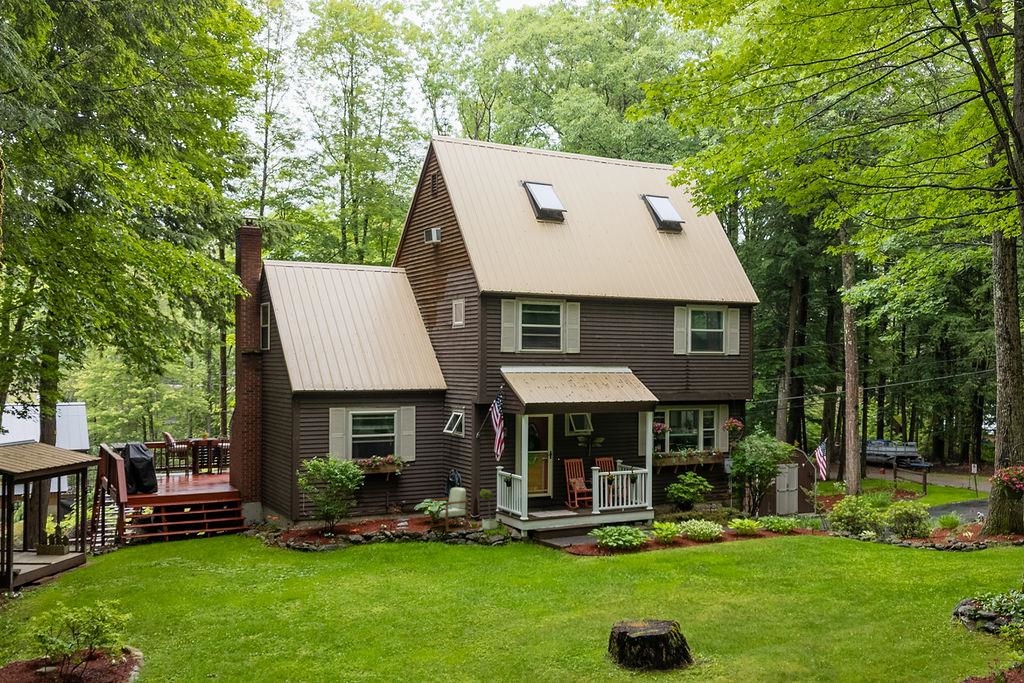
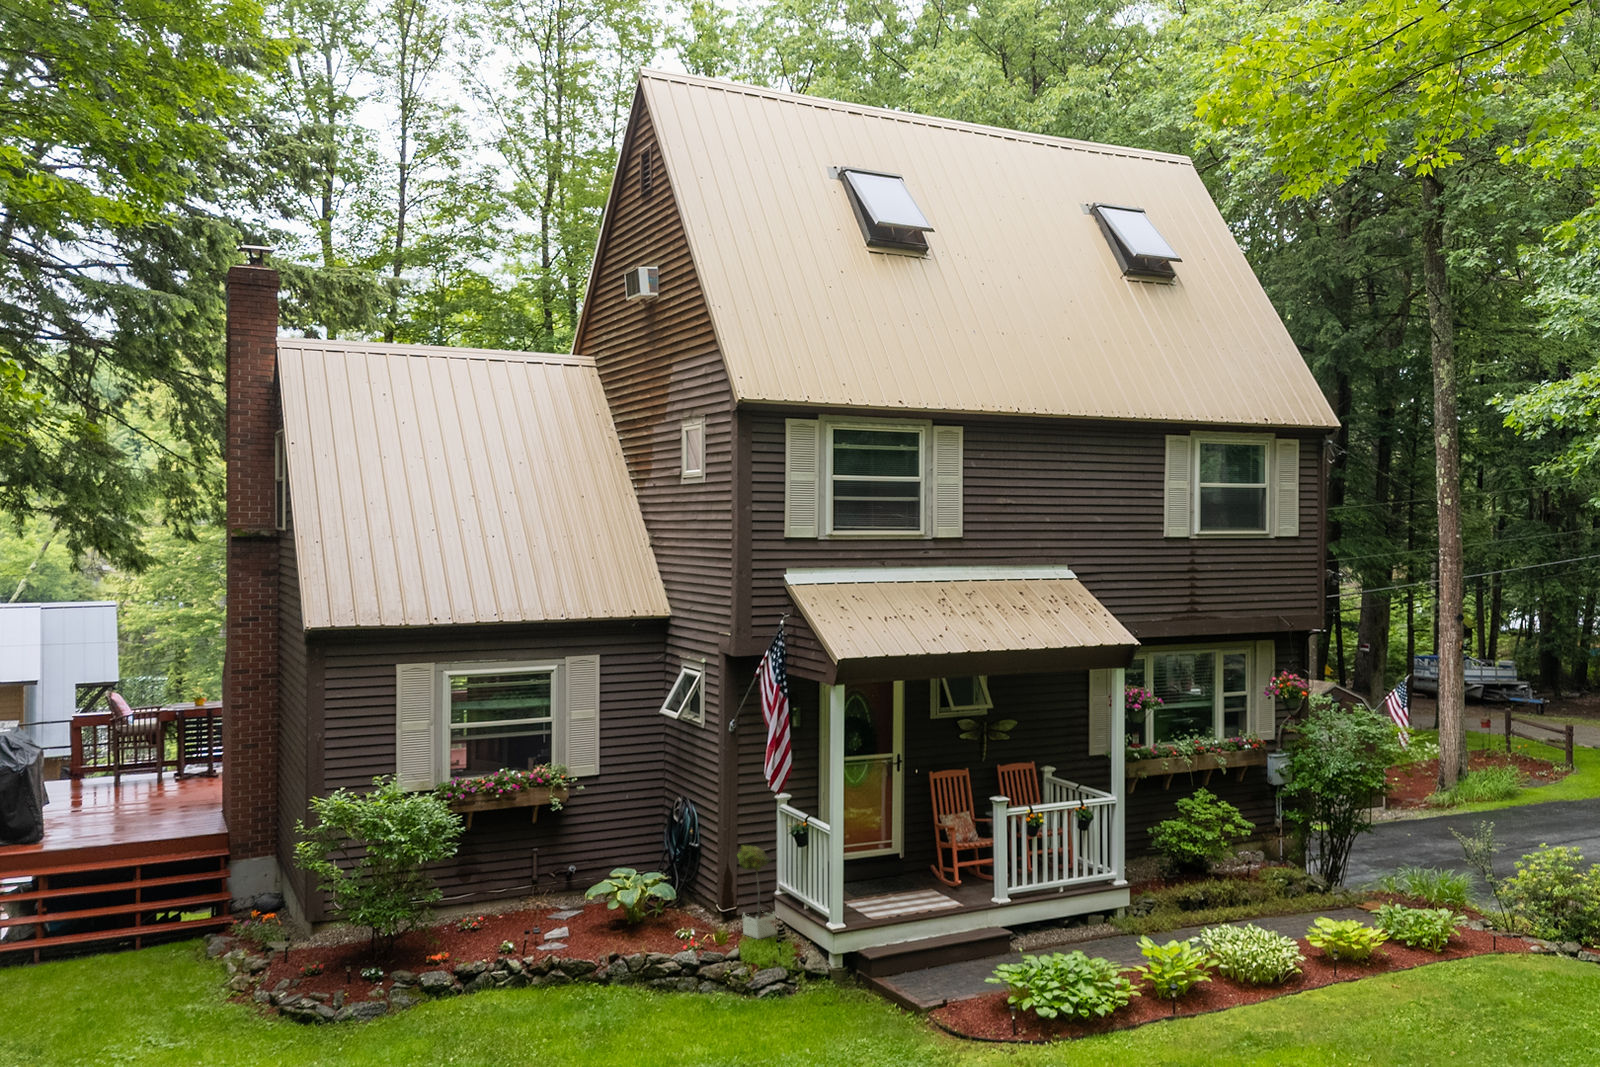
armchair: present [431,487,468,532] -> none [628,838,712,945]

